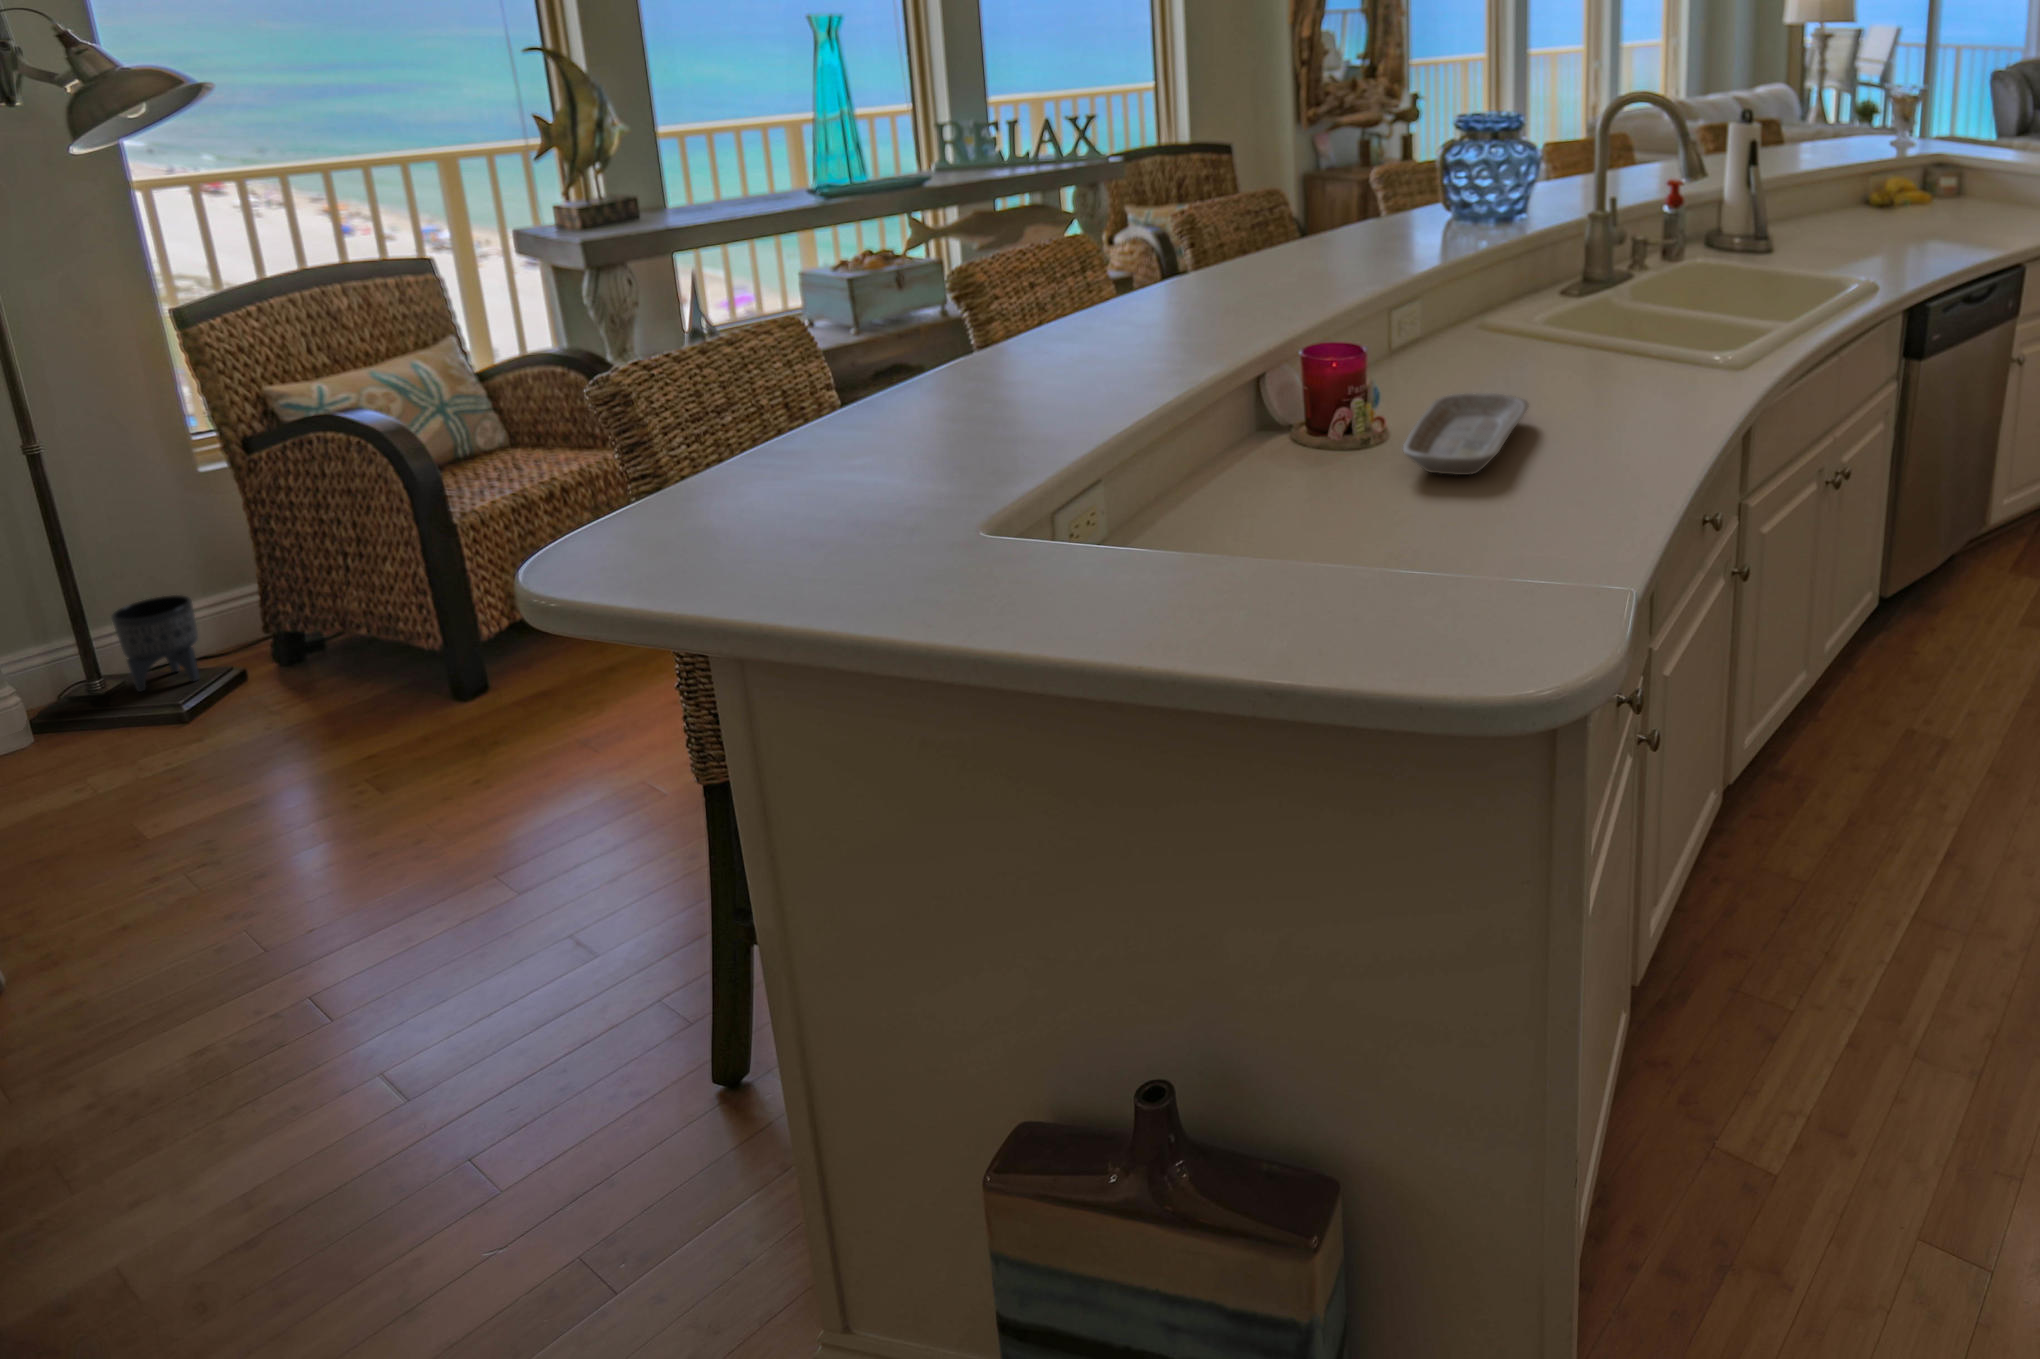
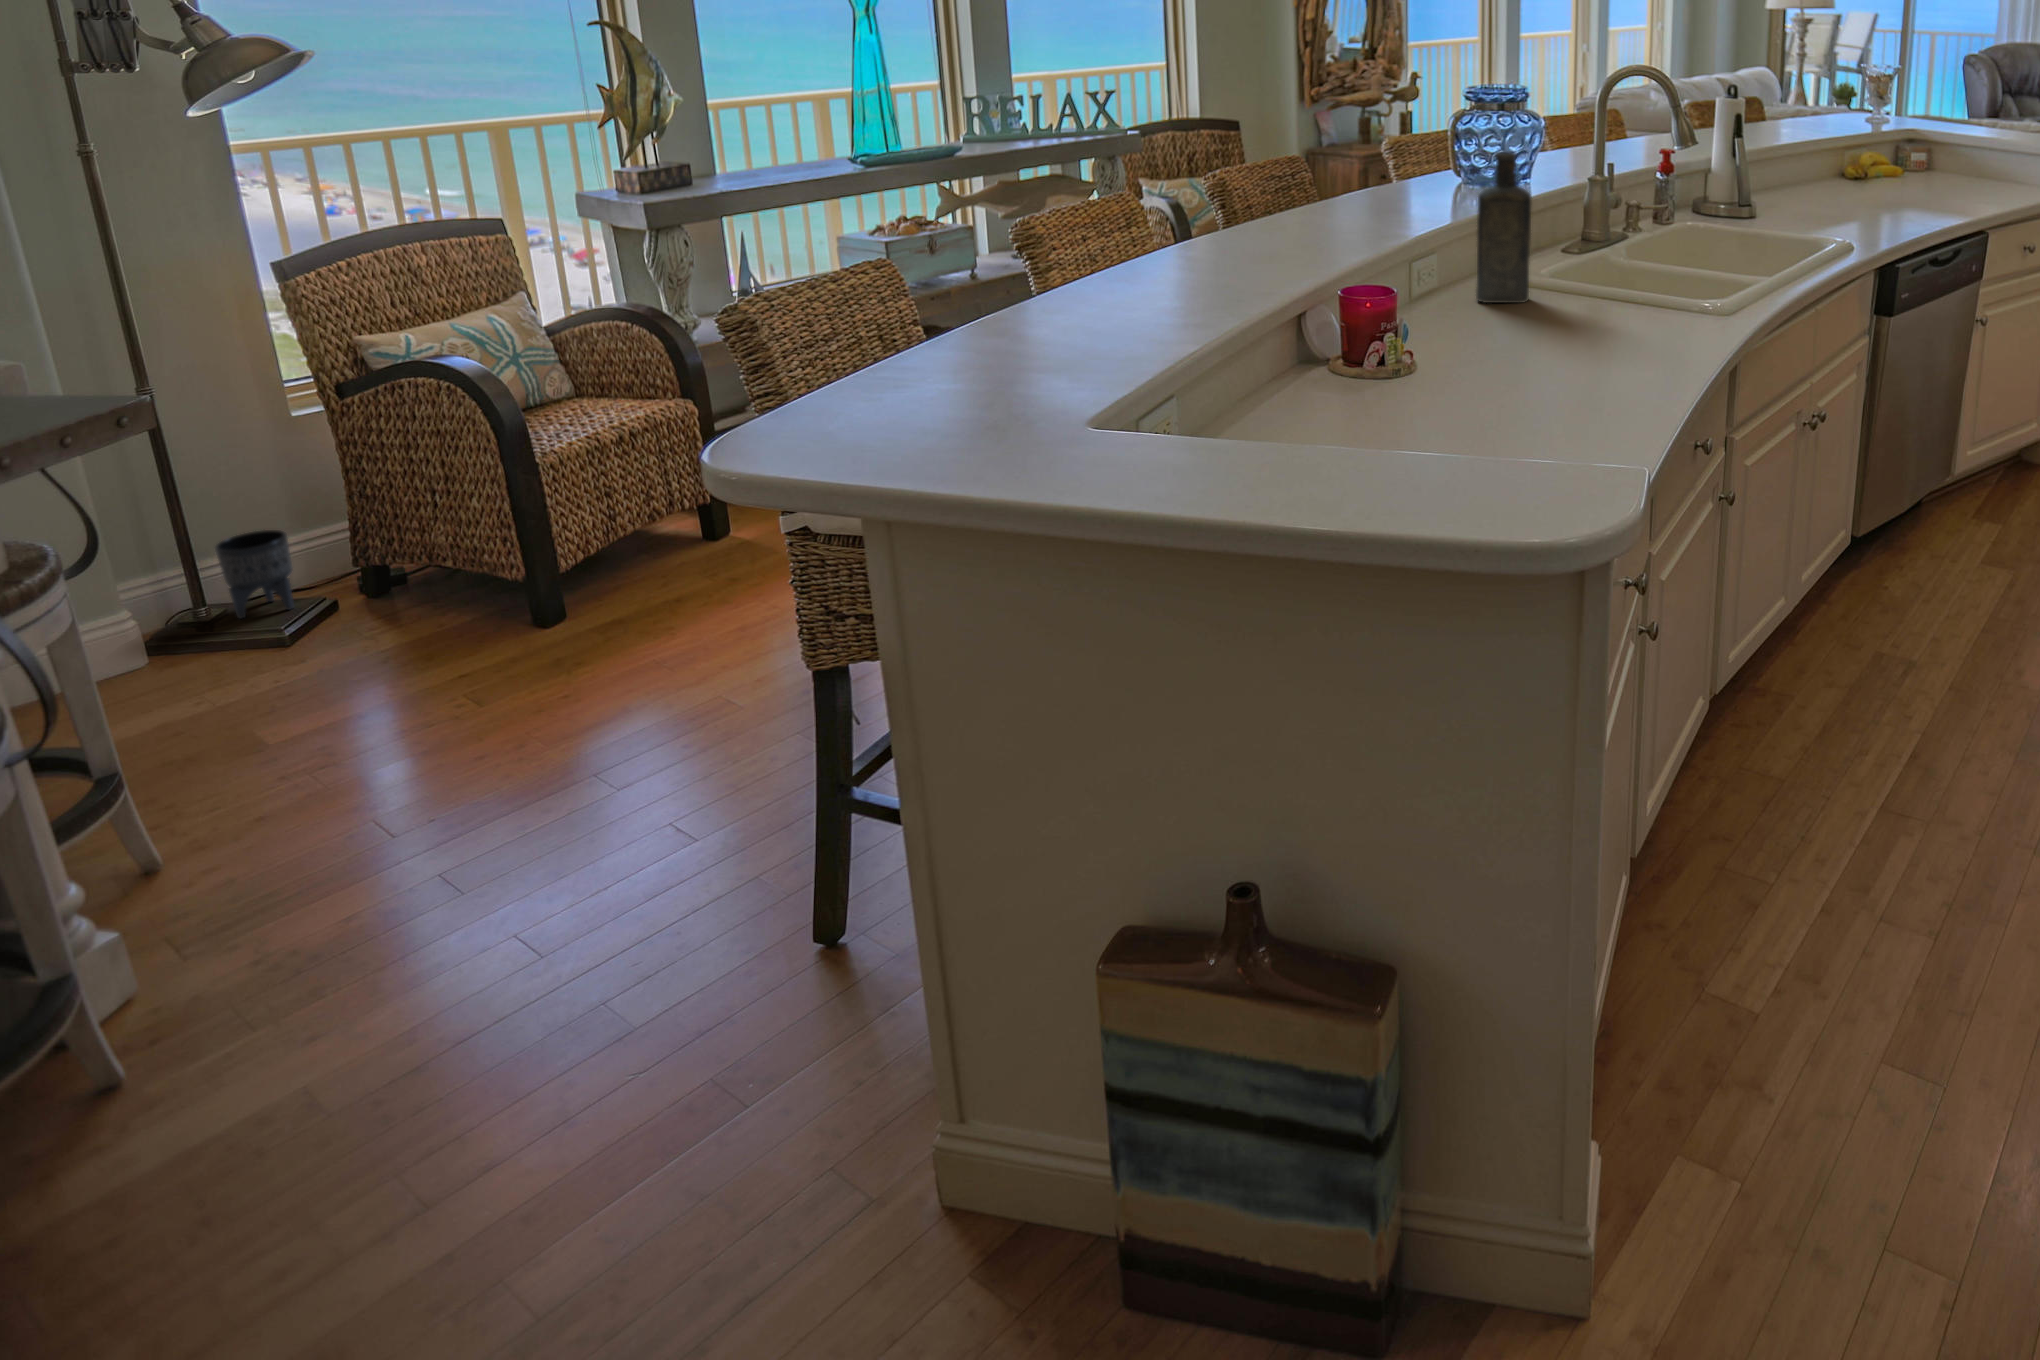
bottle: none [1453,188,1521,355] -> present [1476,151,1532,303]
tray: present [1403,393,1528,475] -> none [1435,331,1543,397]

